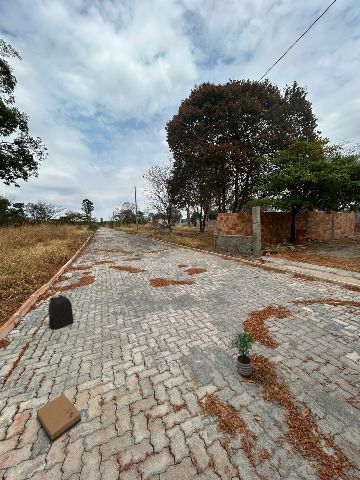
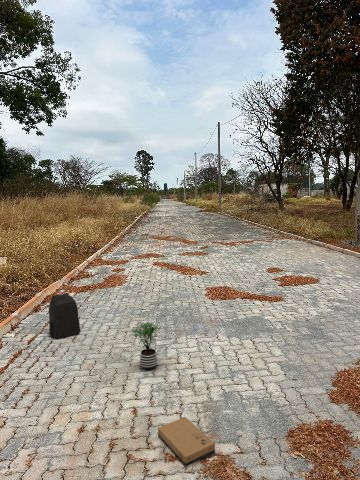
potted plant: present [230,331,255,377] -> present [130,322,161,370]
cardboard box: present [37,394,81,442] -> present [158,417,215,466]

